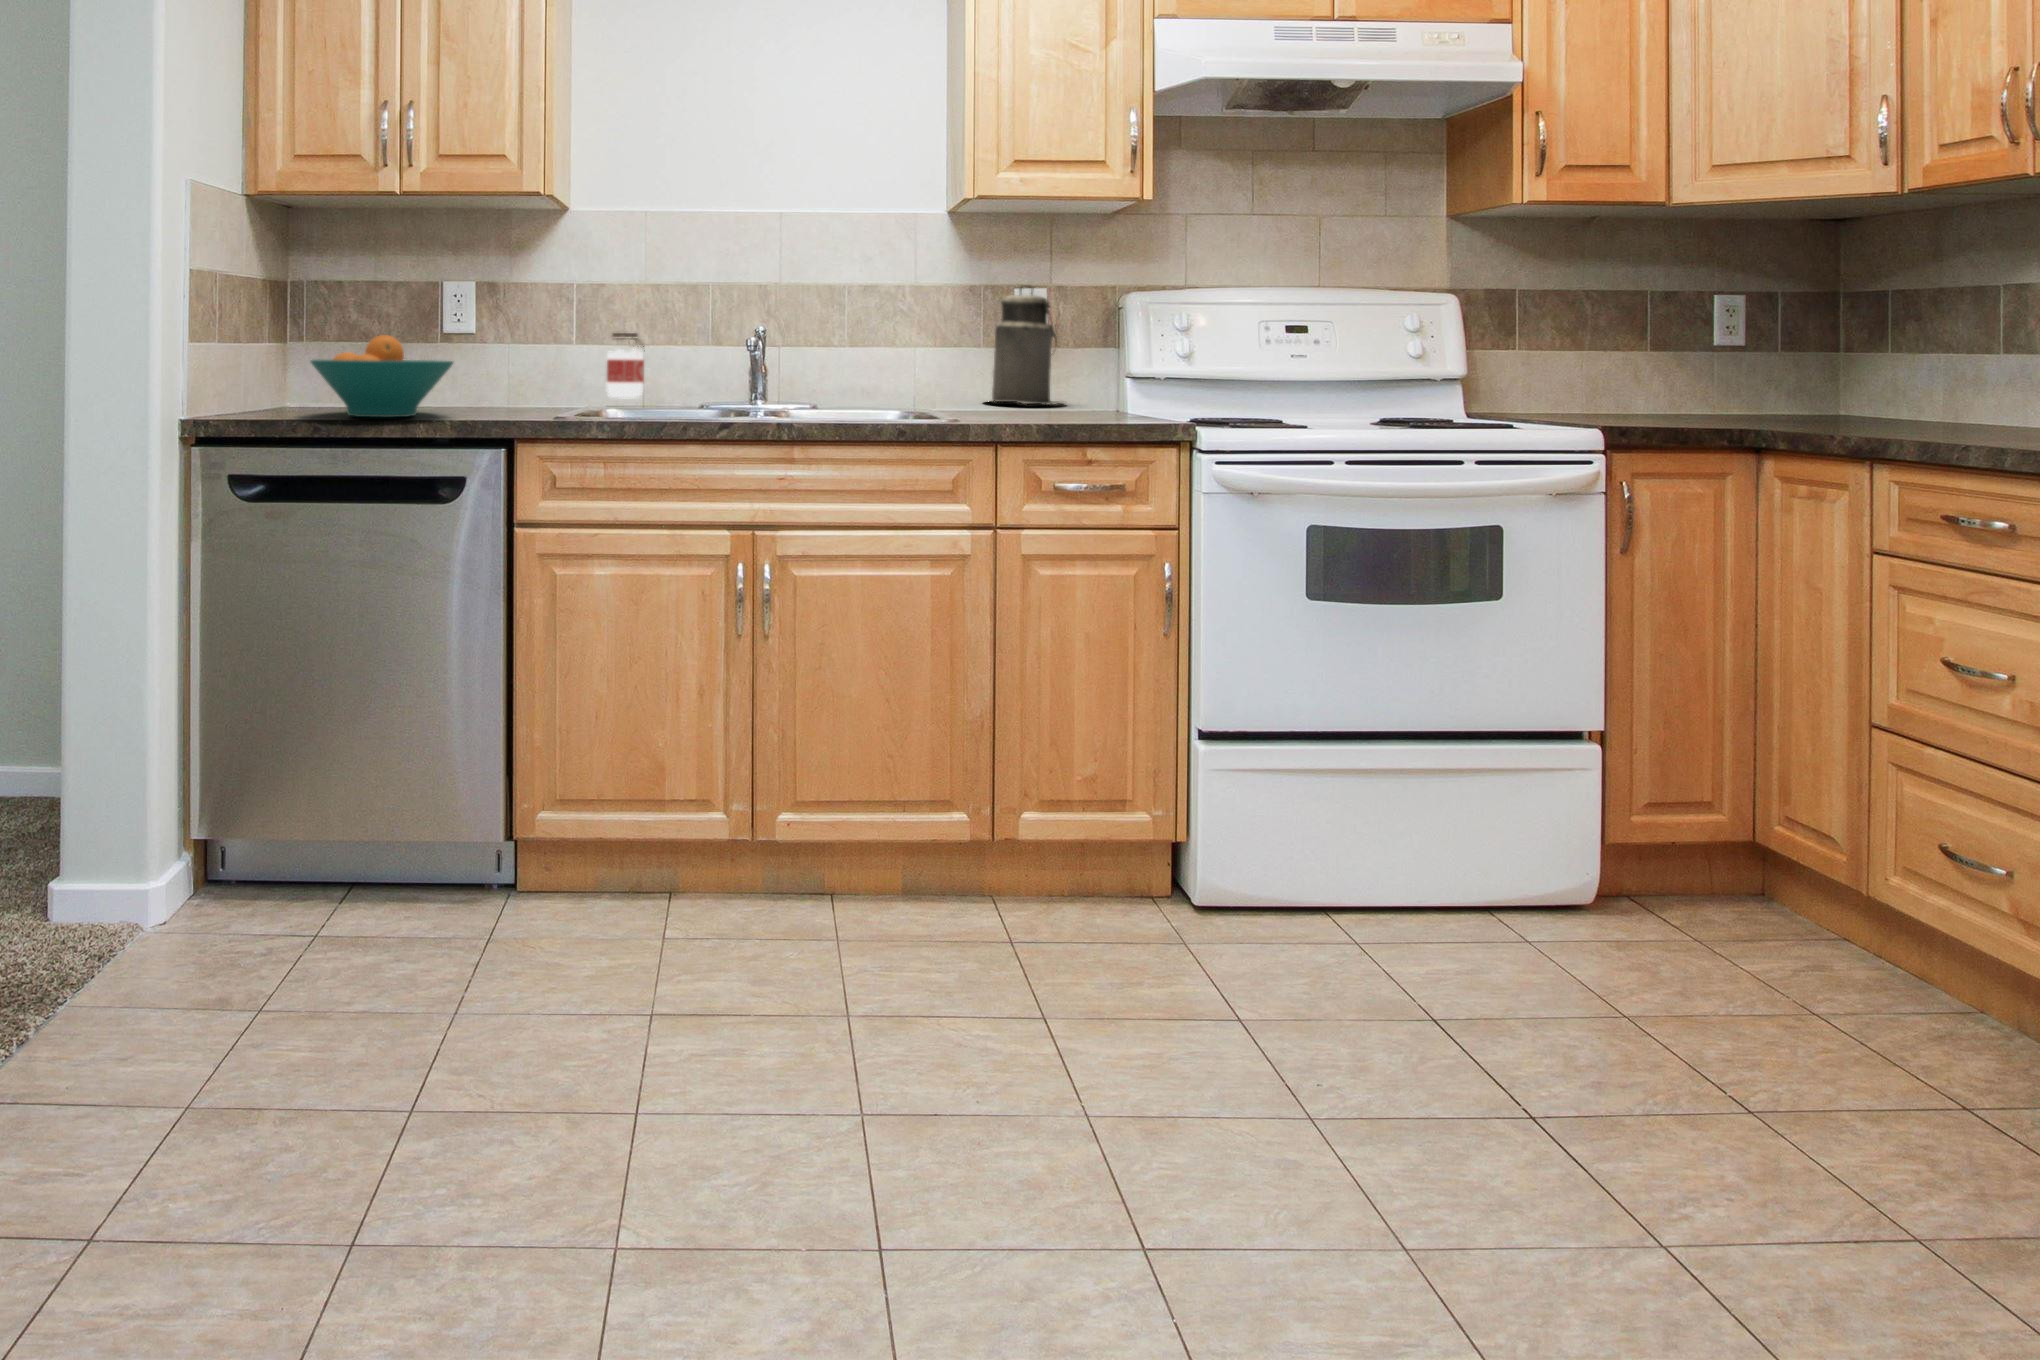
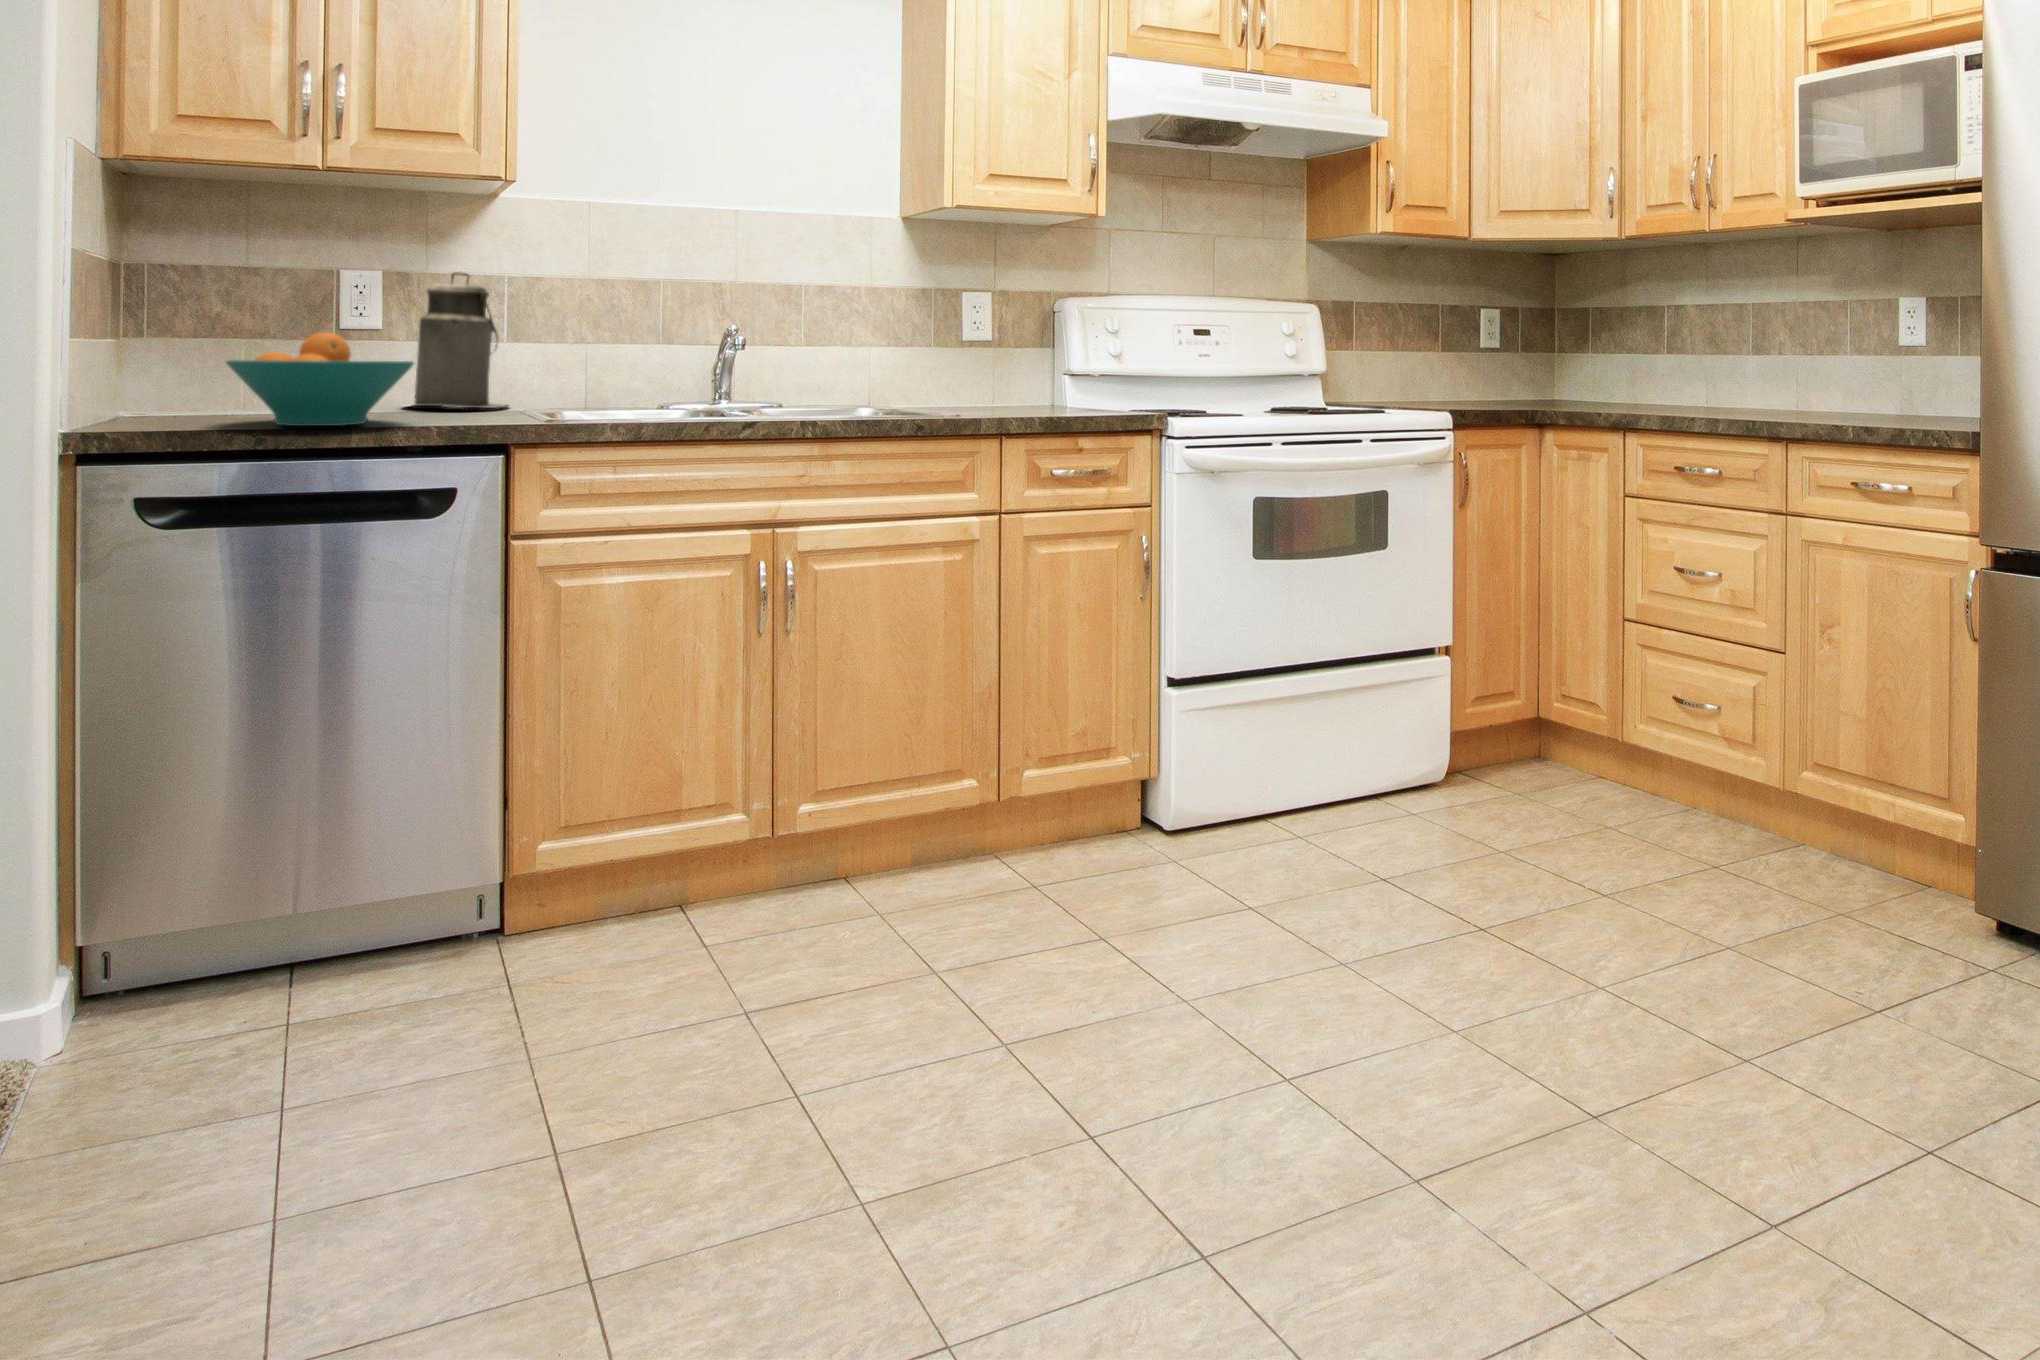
canister: present [992,285,1064,404] -> present [414,272,507,408]
jar: present [607,333,644,398] -> none [549,331,595,401]

